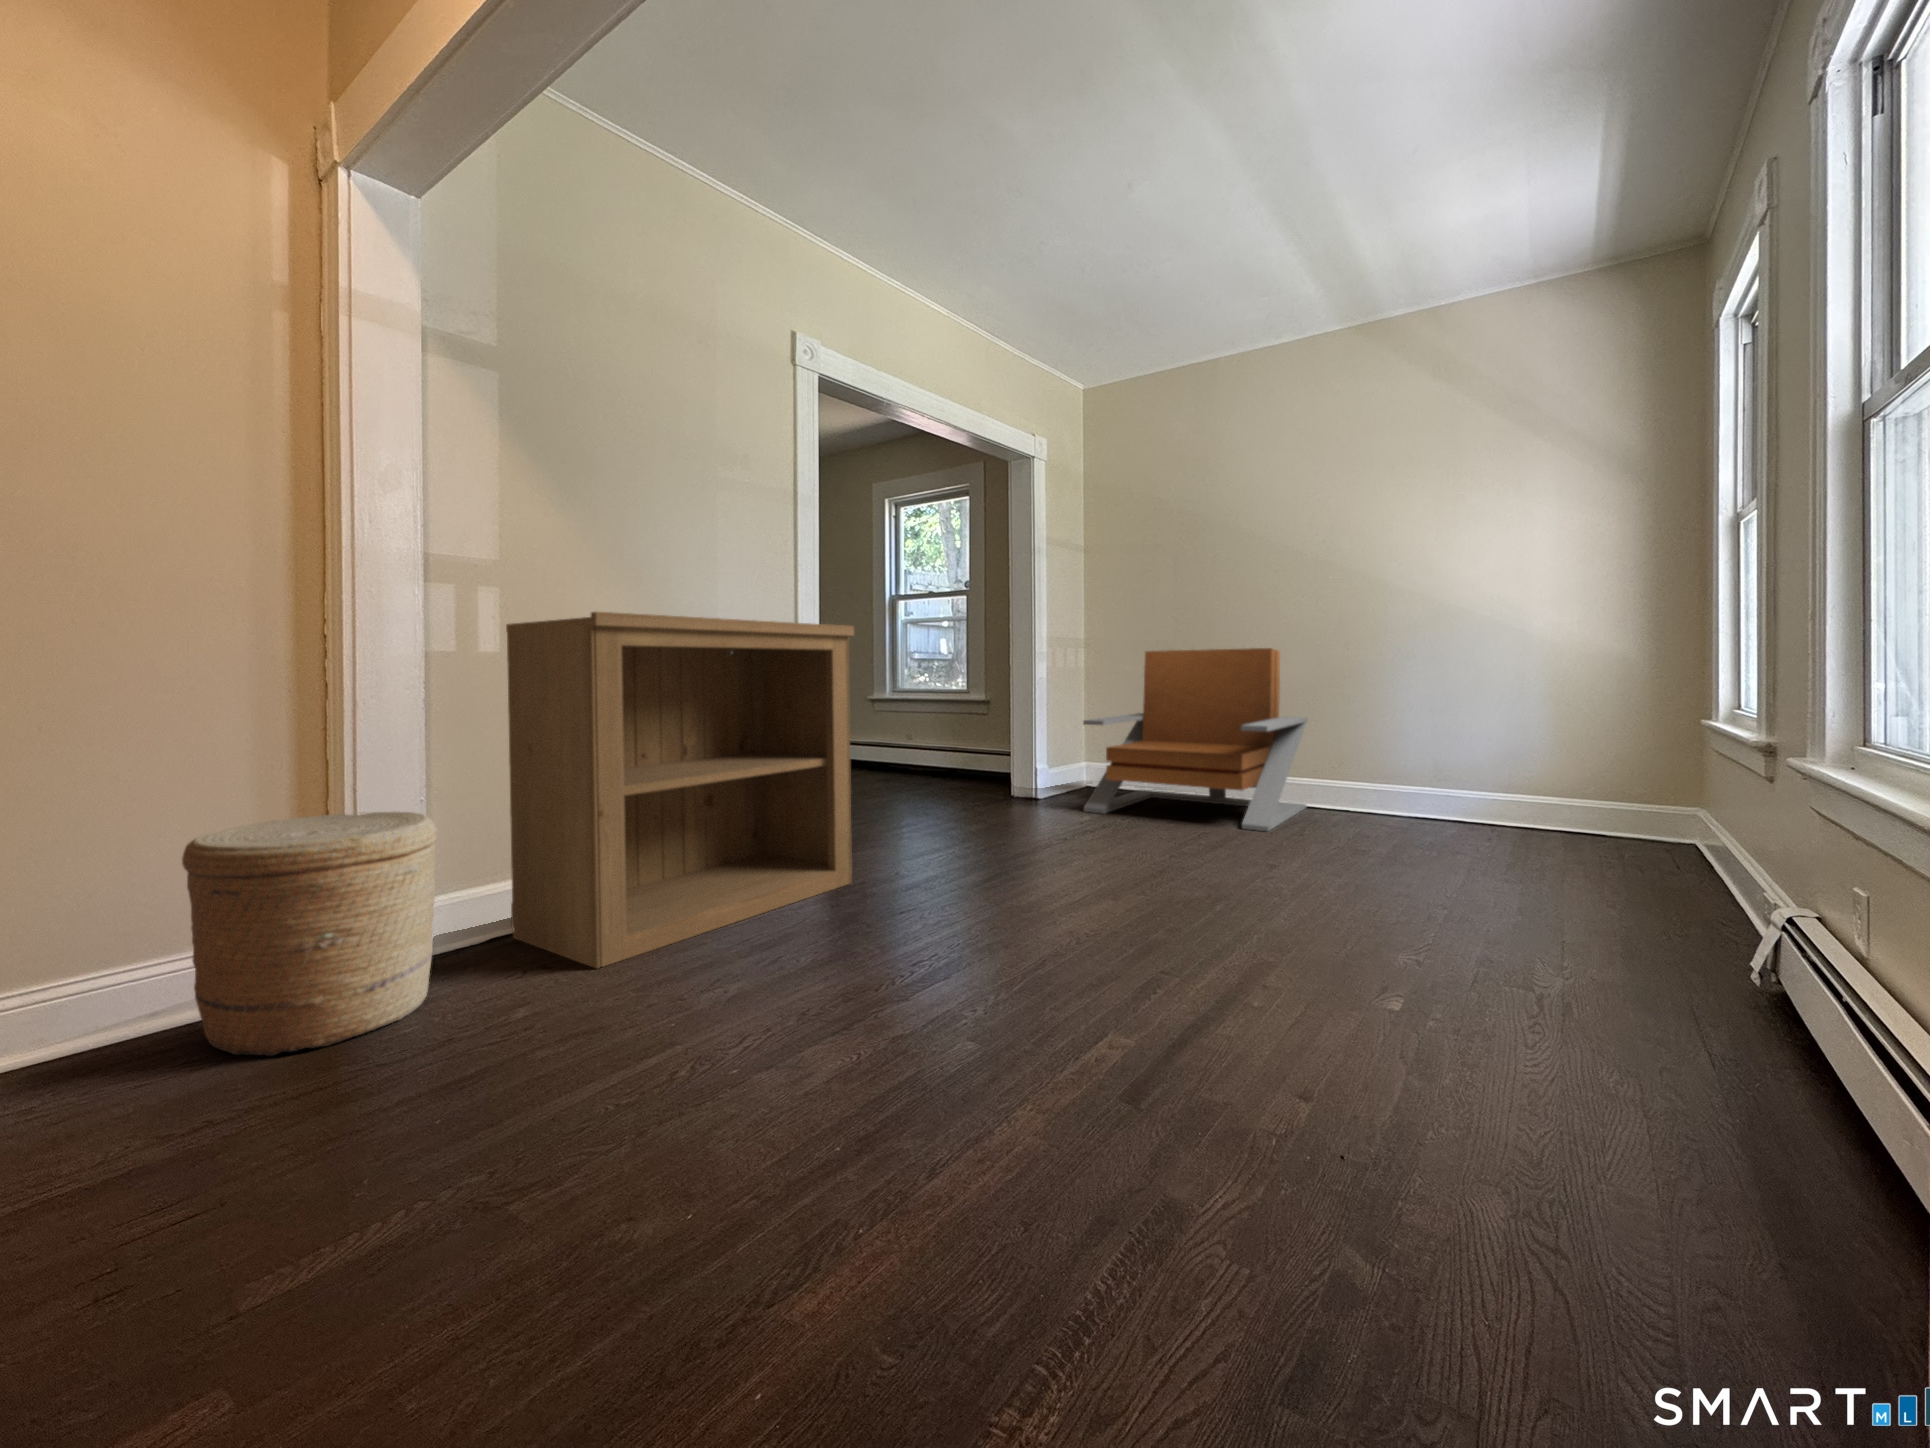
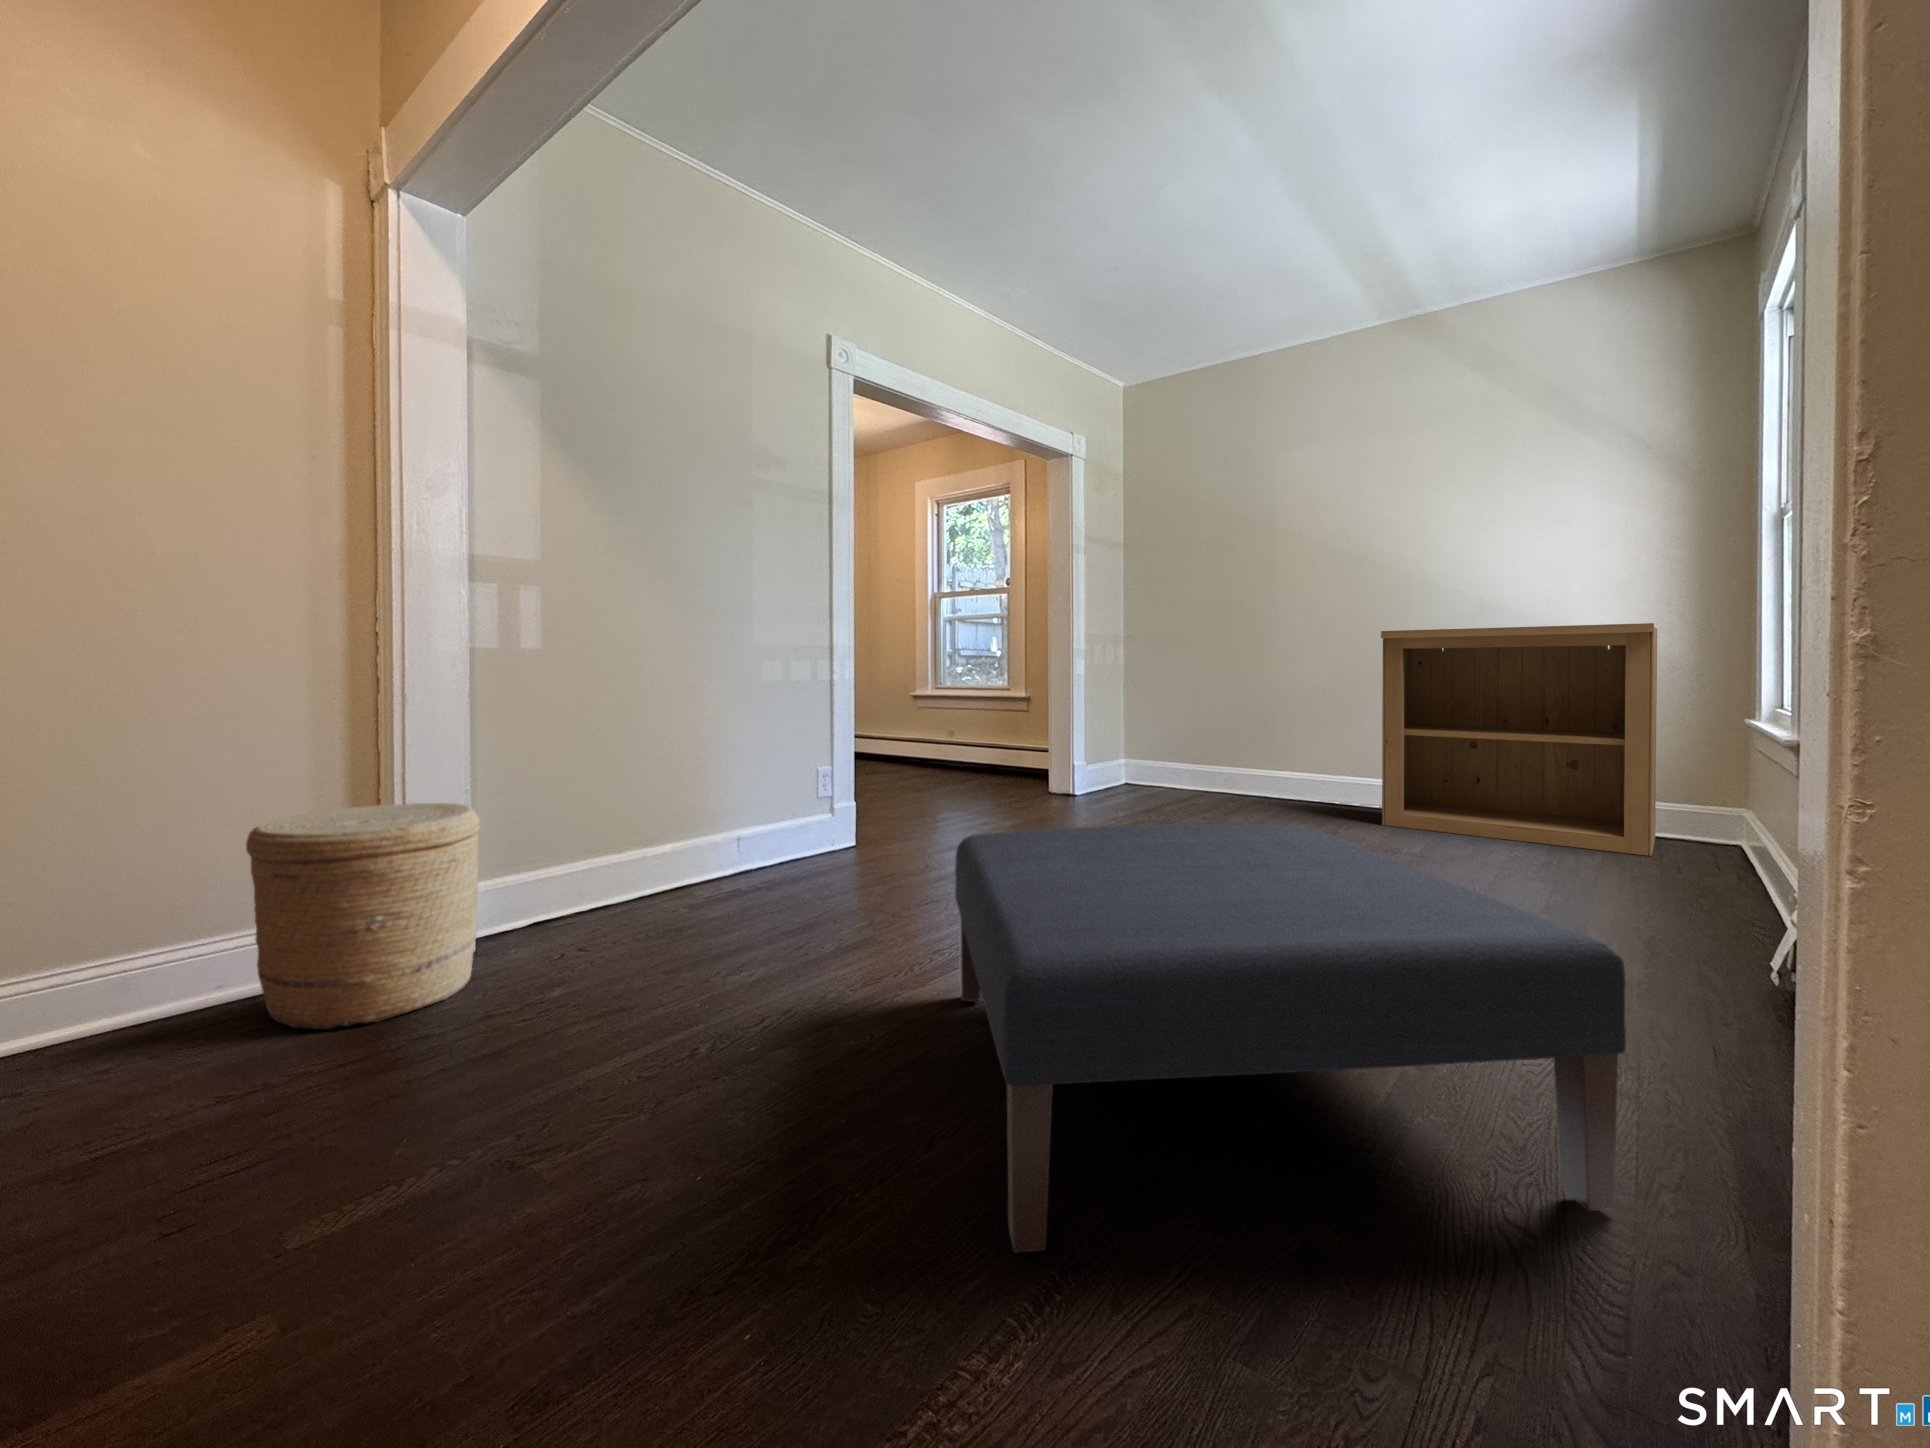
bookshelf: present [506,612,854,968] -> present [1381,623,1657,856]
lounge chair: present [1083,648,1307,831] -> none [1123,647,1353,833]
ottoman: none [939,824,1661,1289] -> present [955,824,1626,1252]

